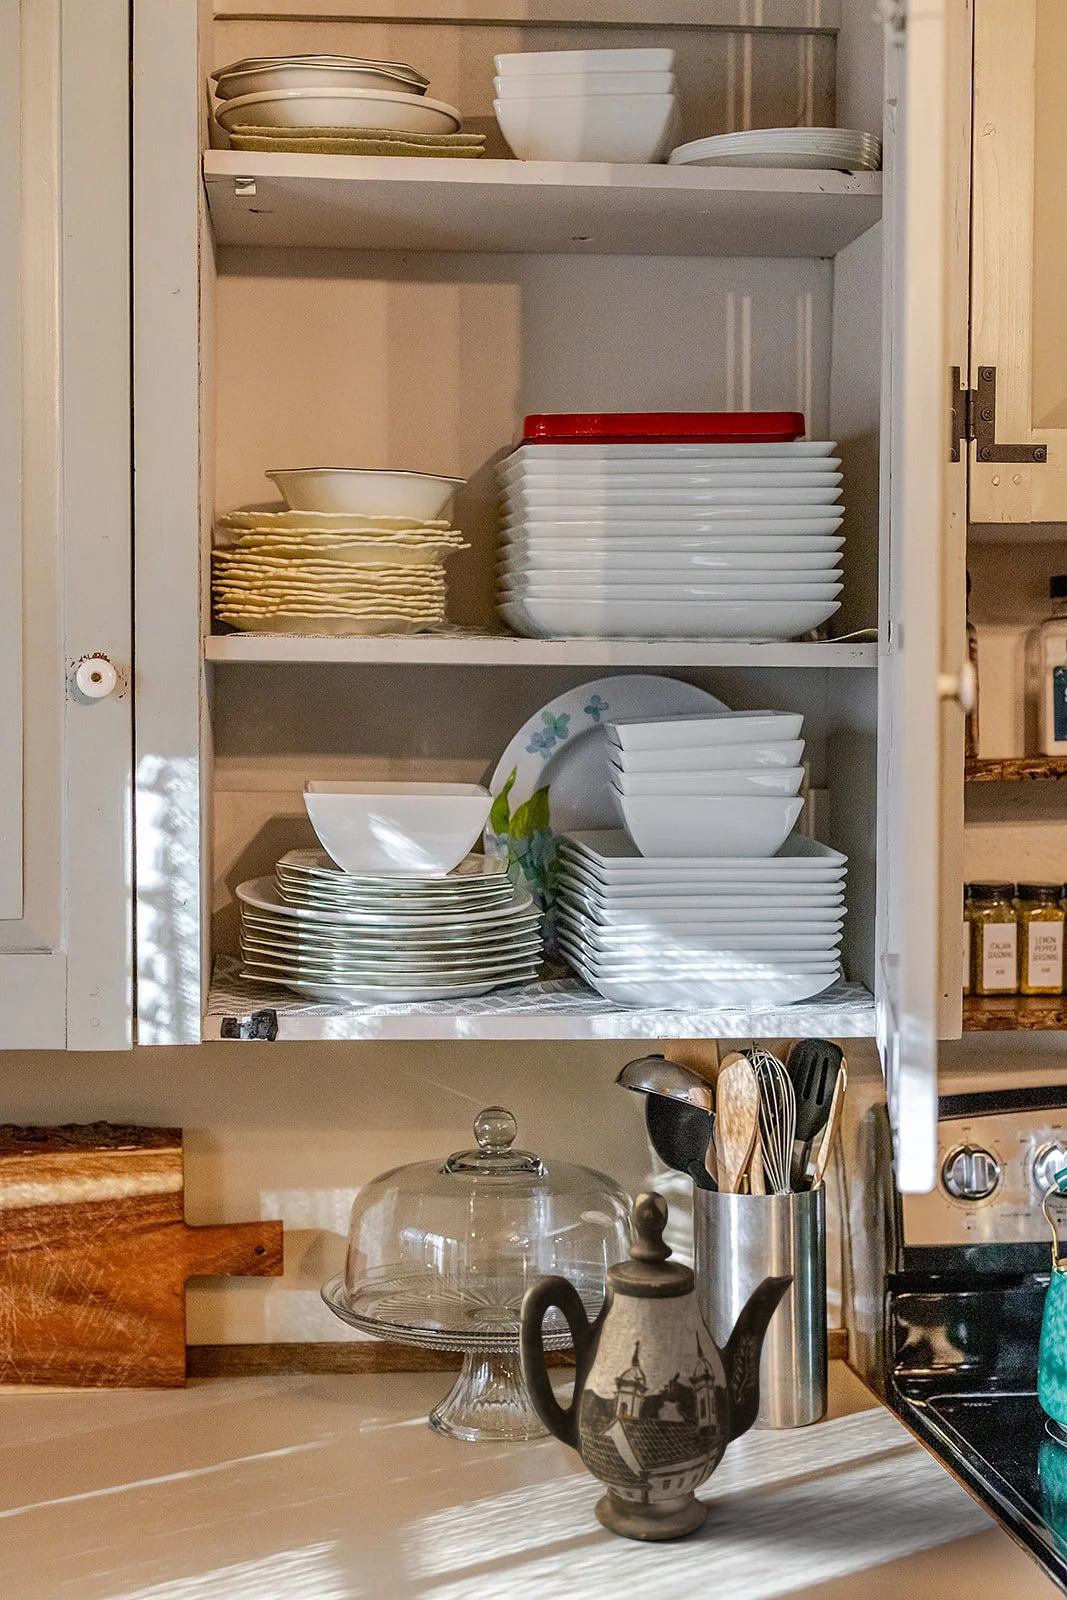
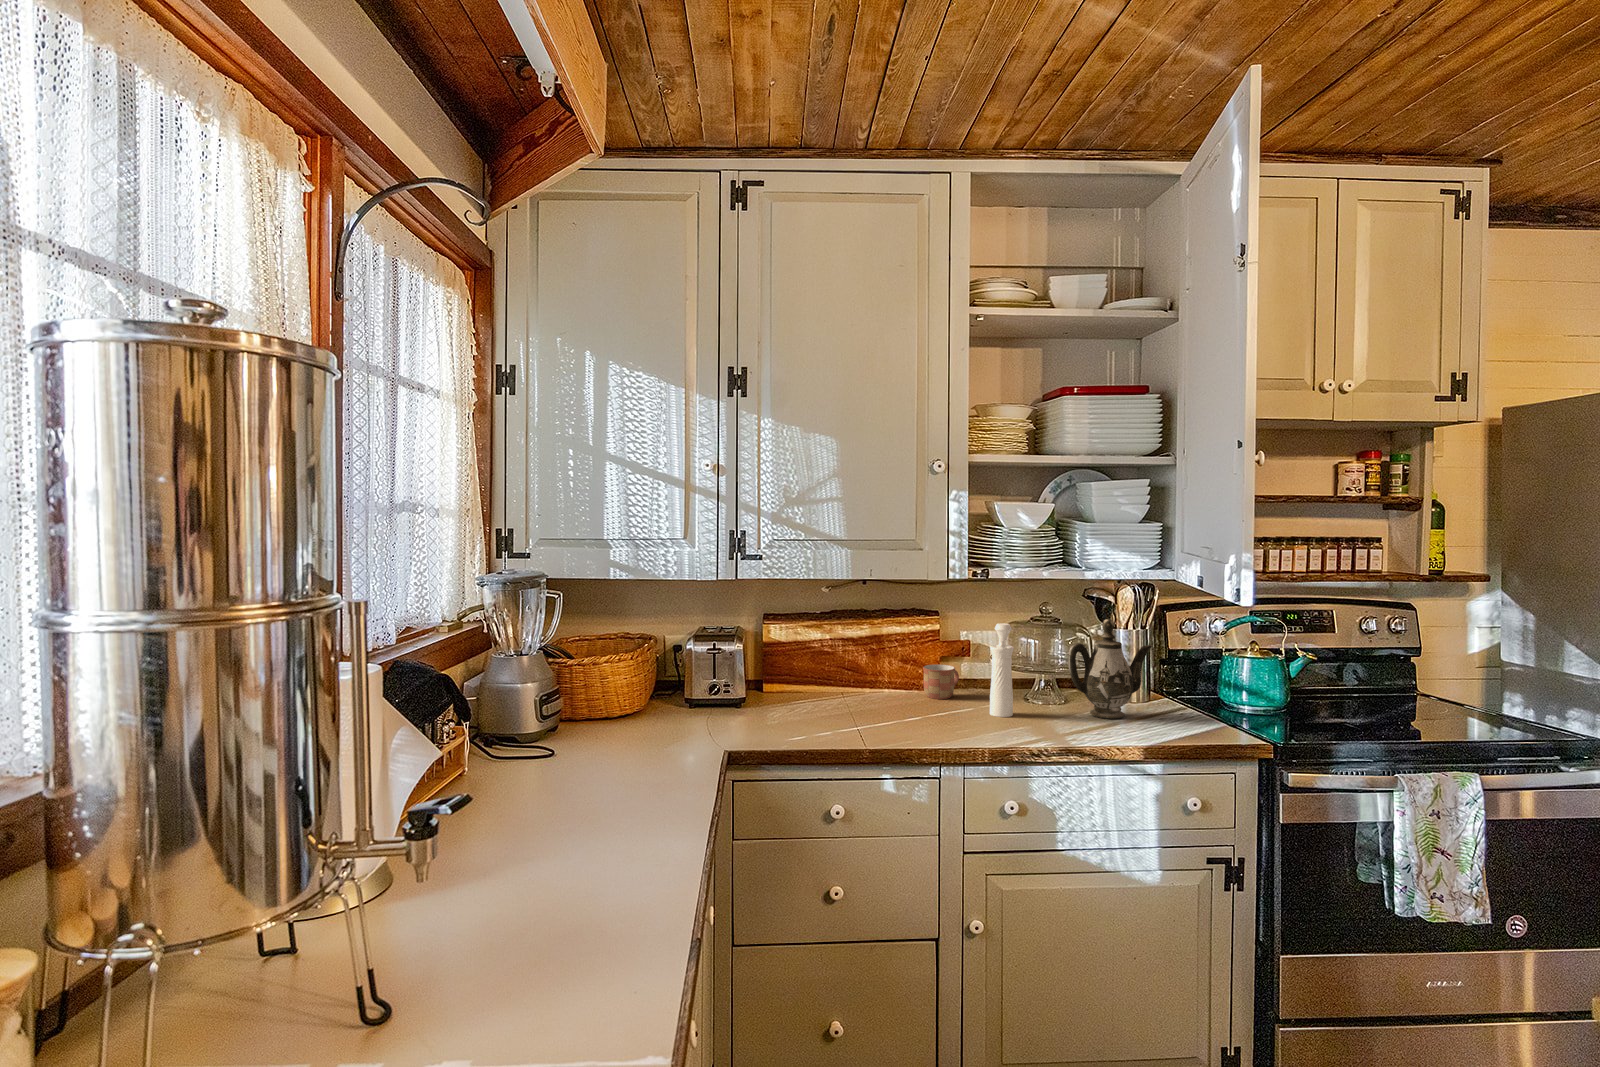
pepper mill: none [249,1196,357,1549] -> present [990,623,1014,717]
mug: none [93,1317,224,1443] -> present [923,665,959,699]

